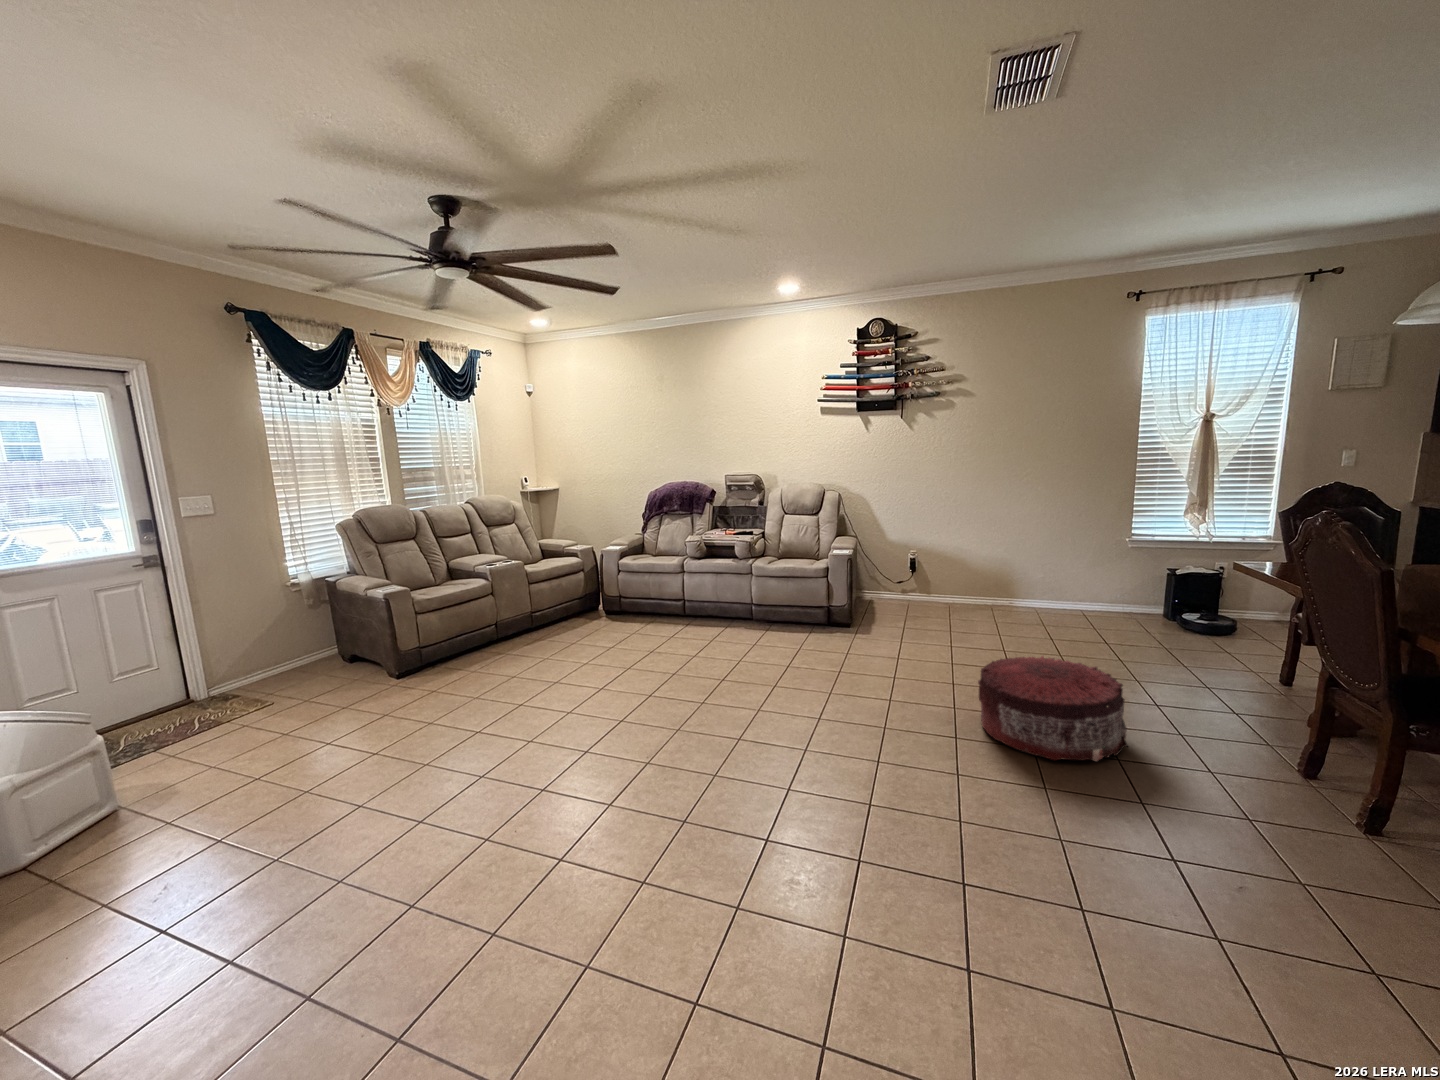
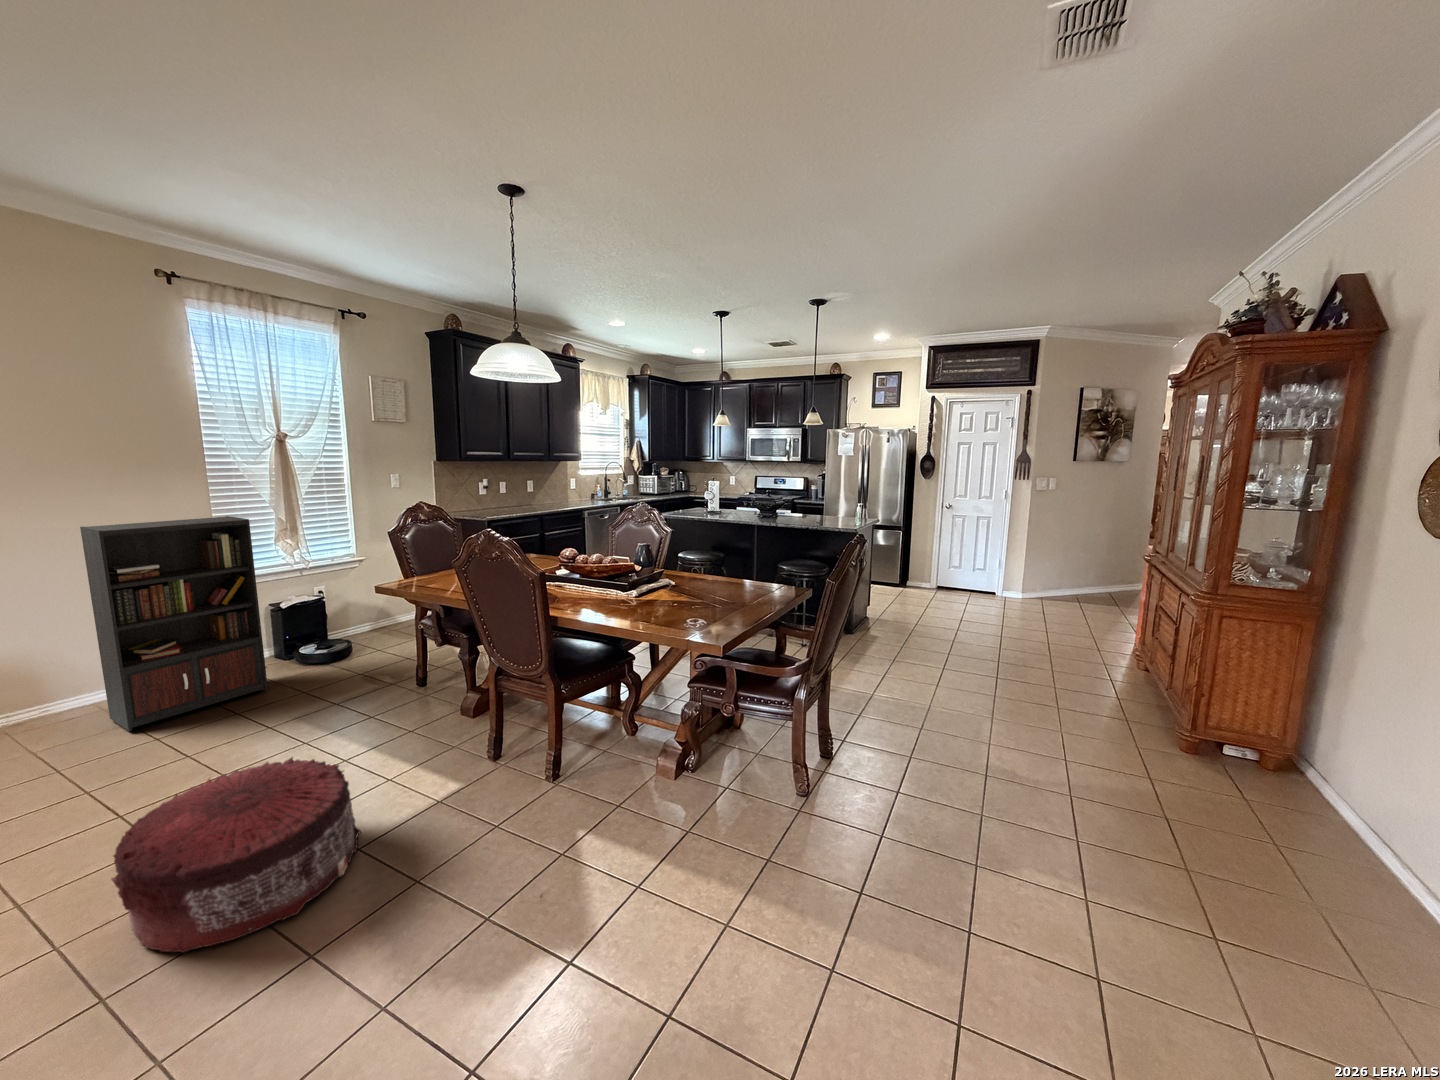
bookcase: none [1038,487,1151,635] -> present [80,516,268,731]

